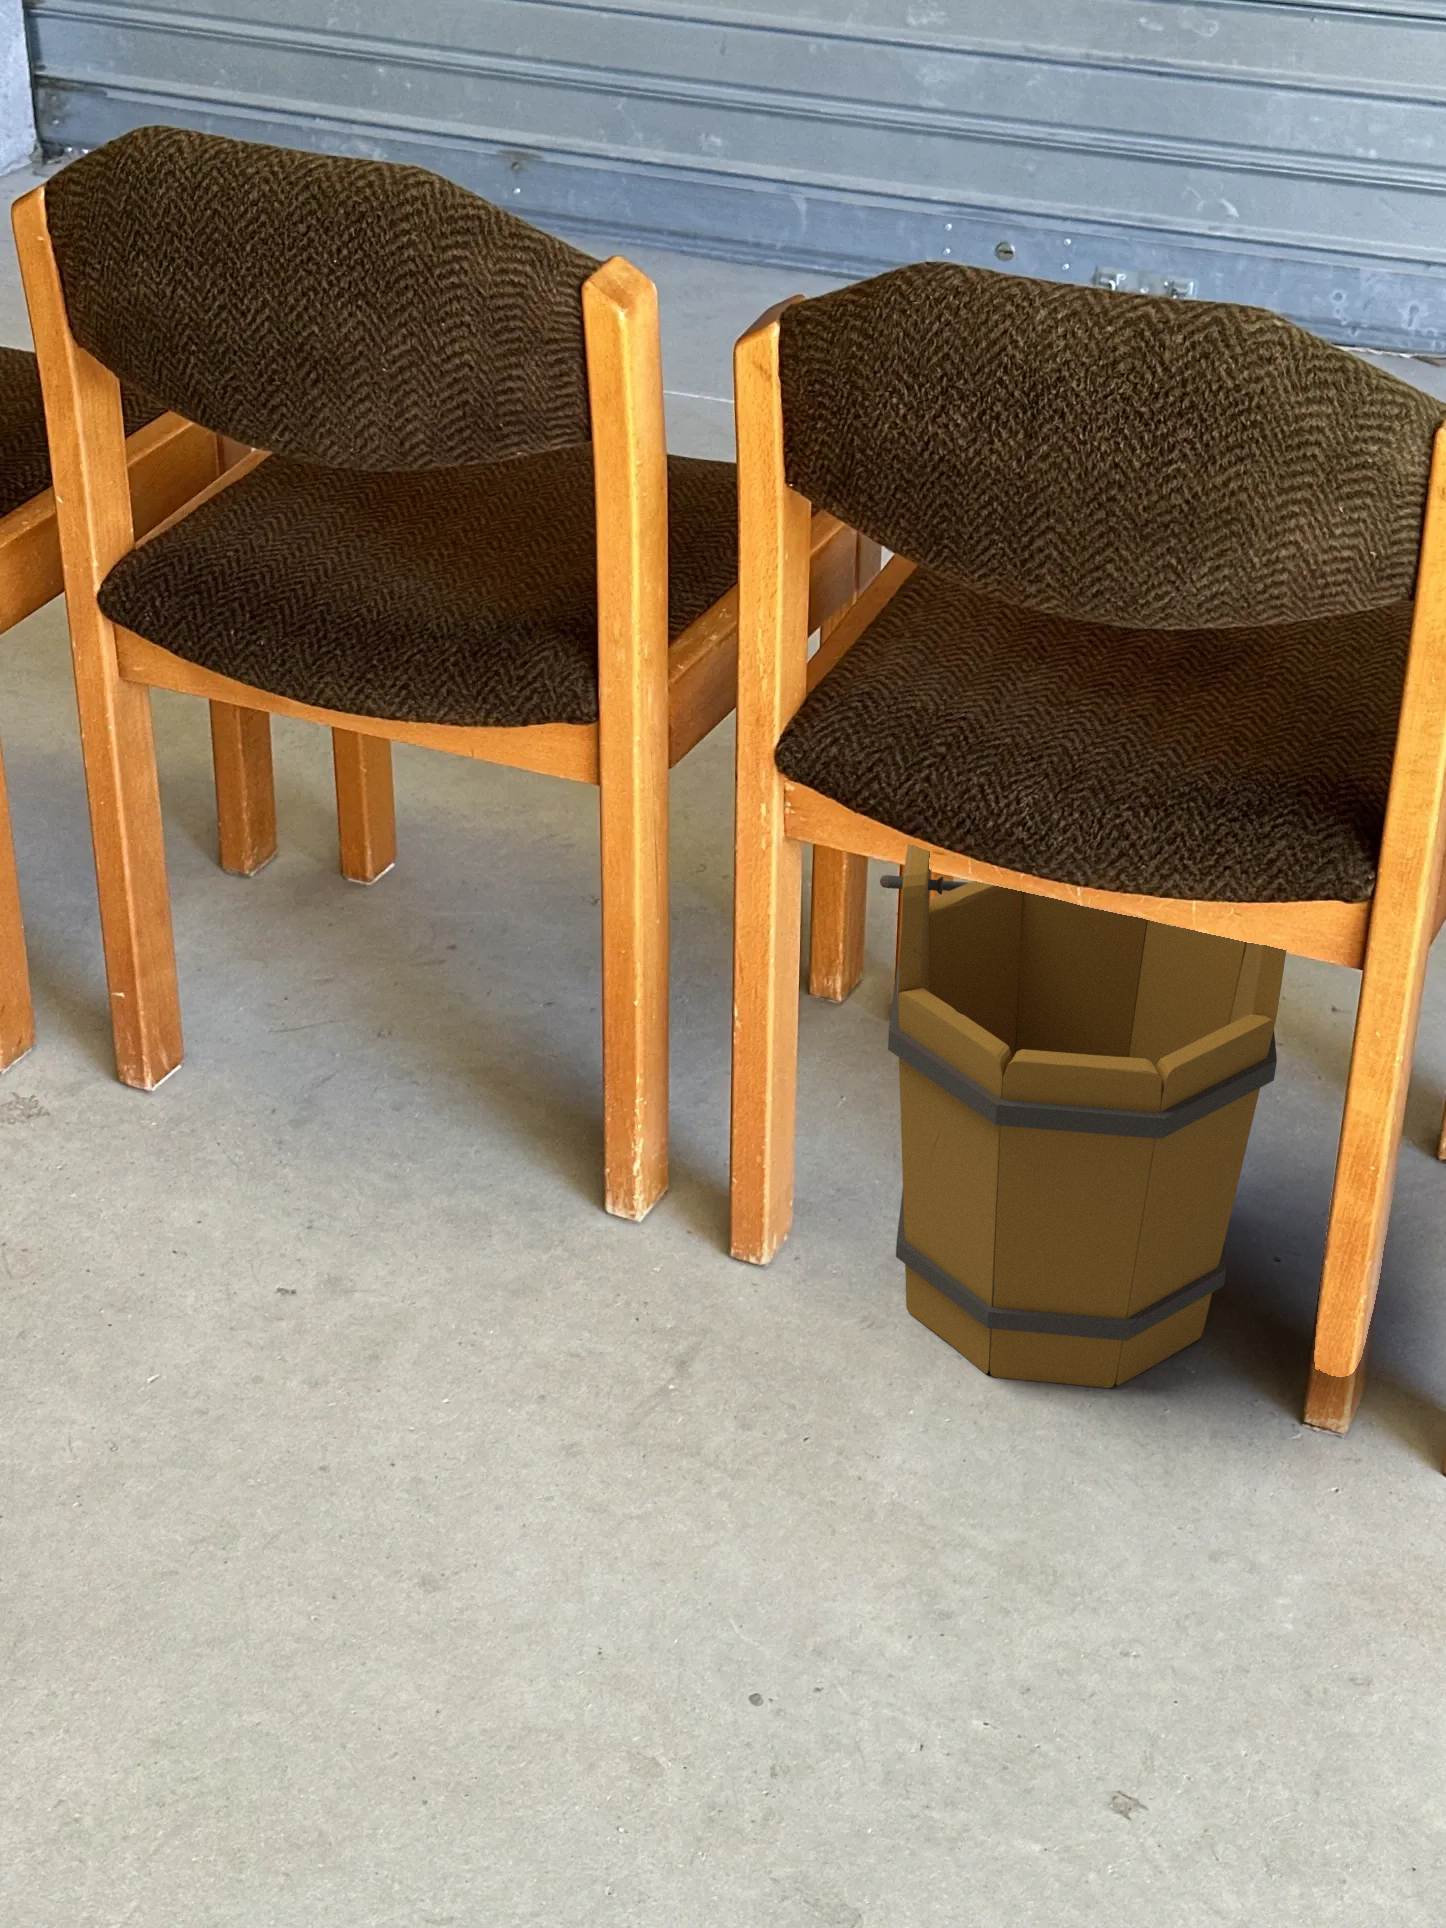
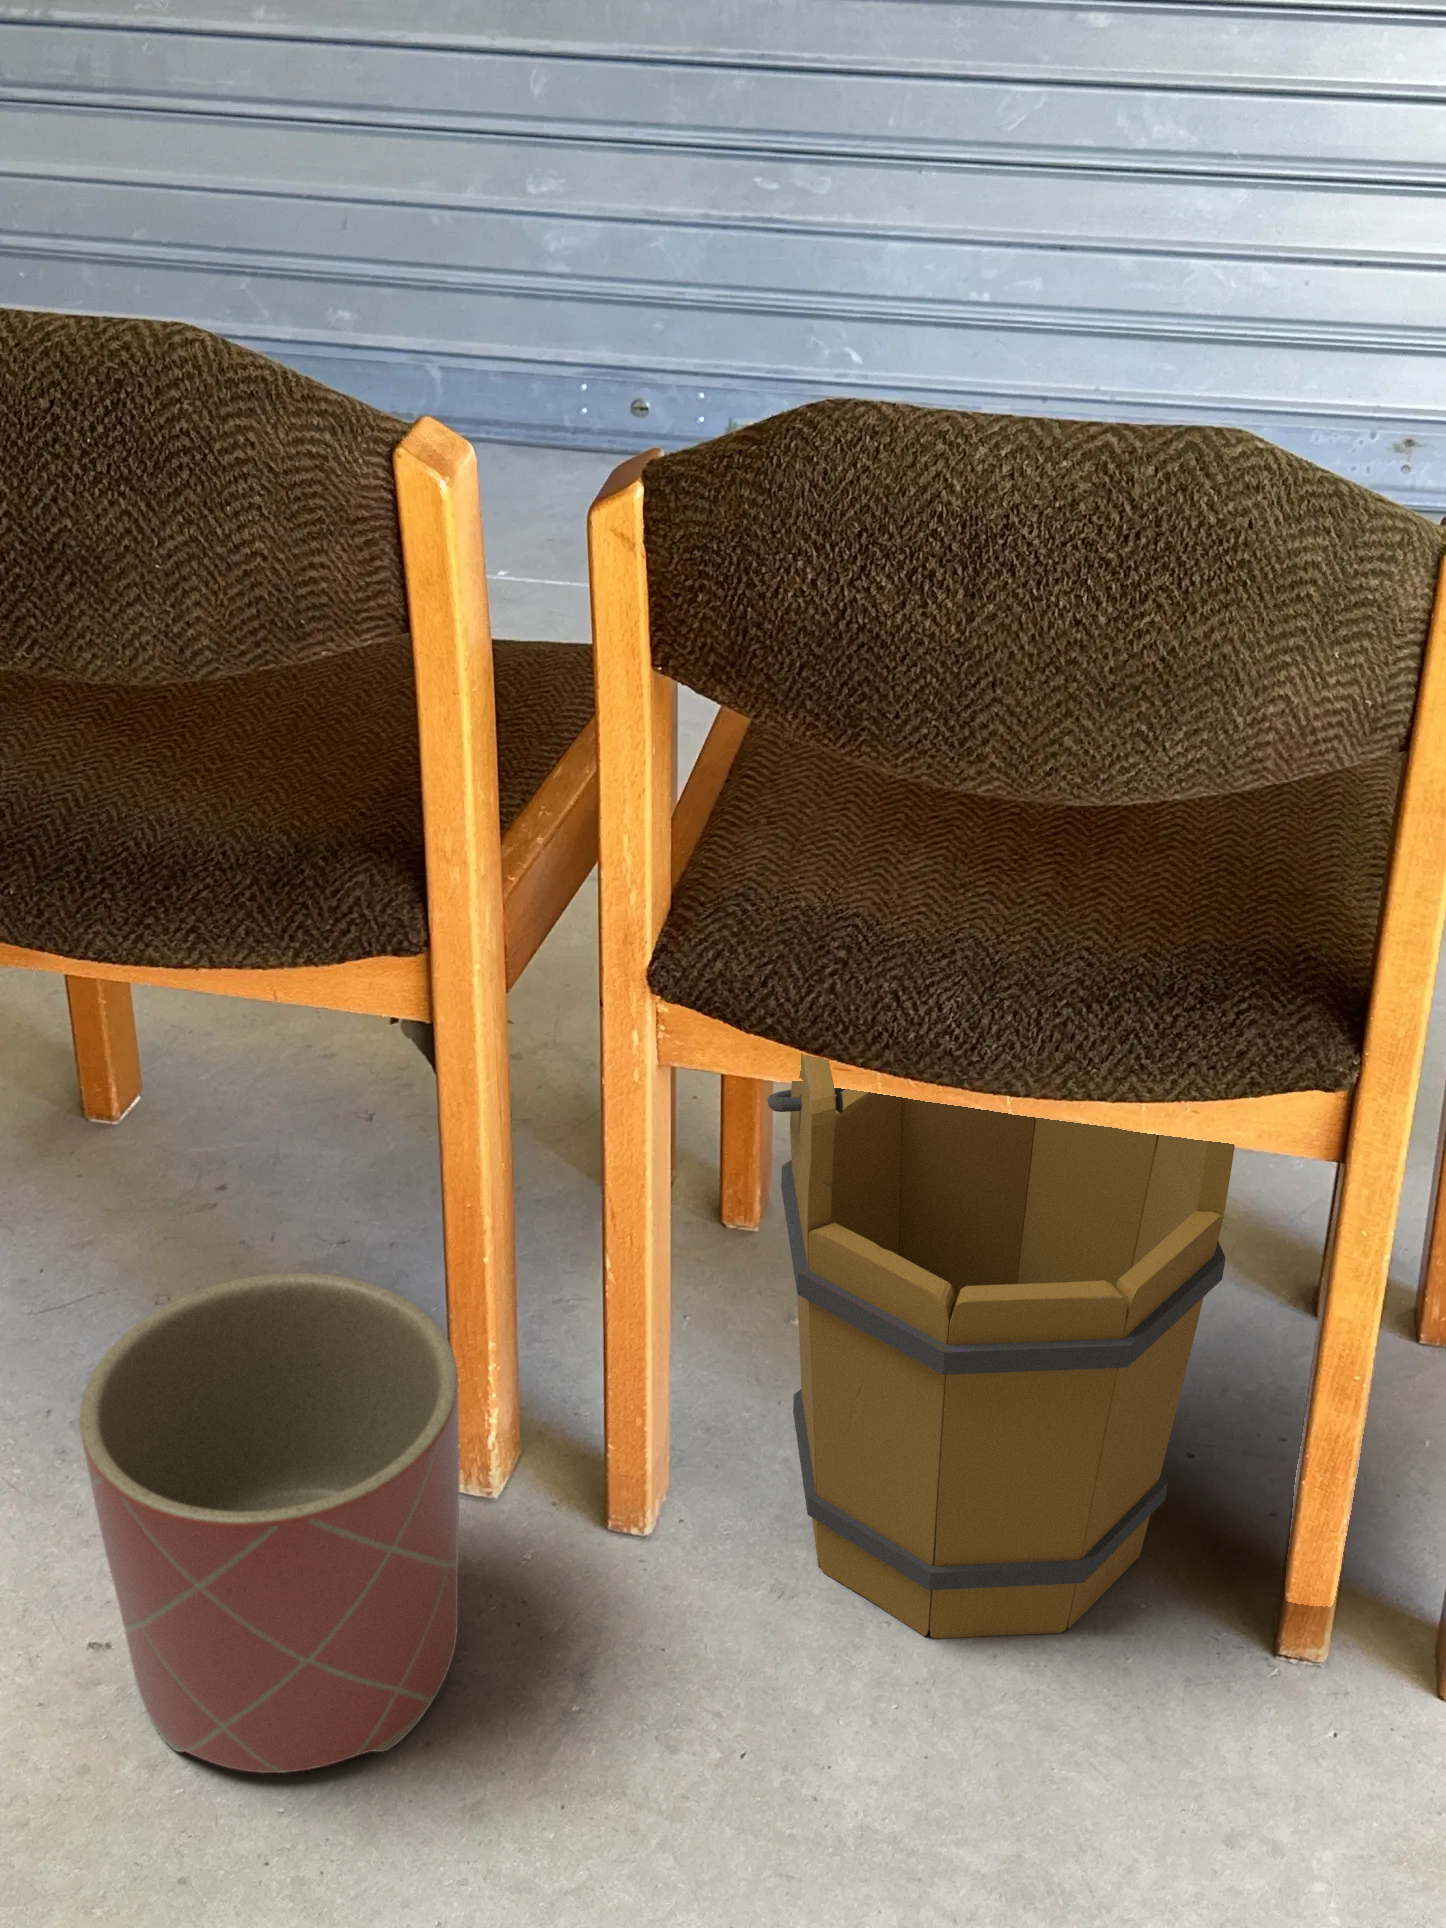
planter: none [273,987,588,1396] -> present [80,1273,460,1773]

